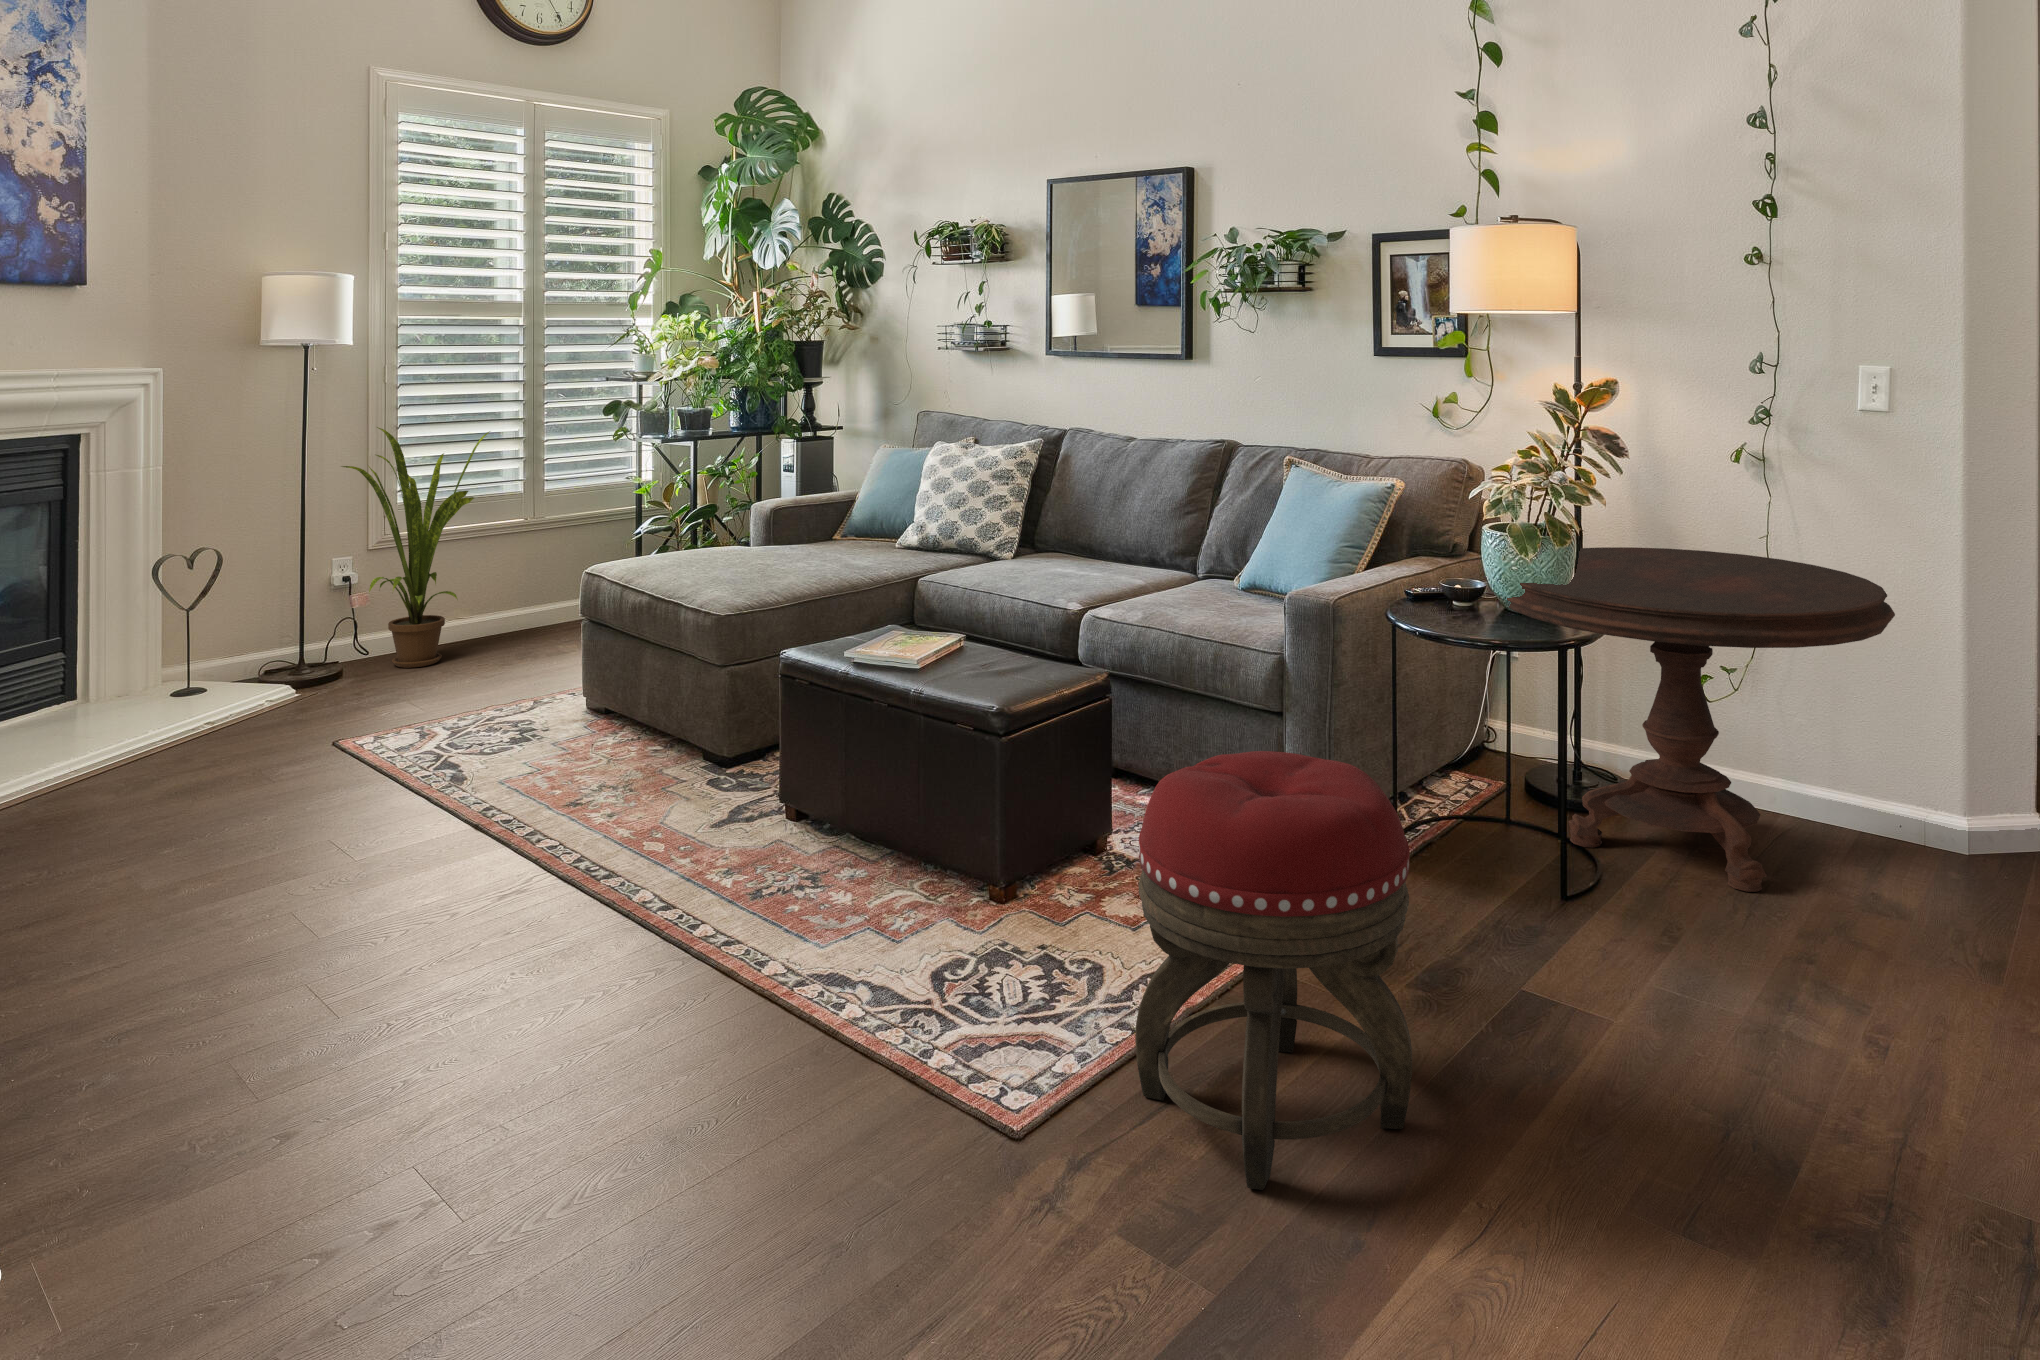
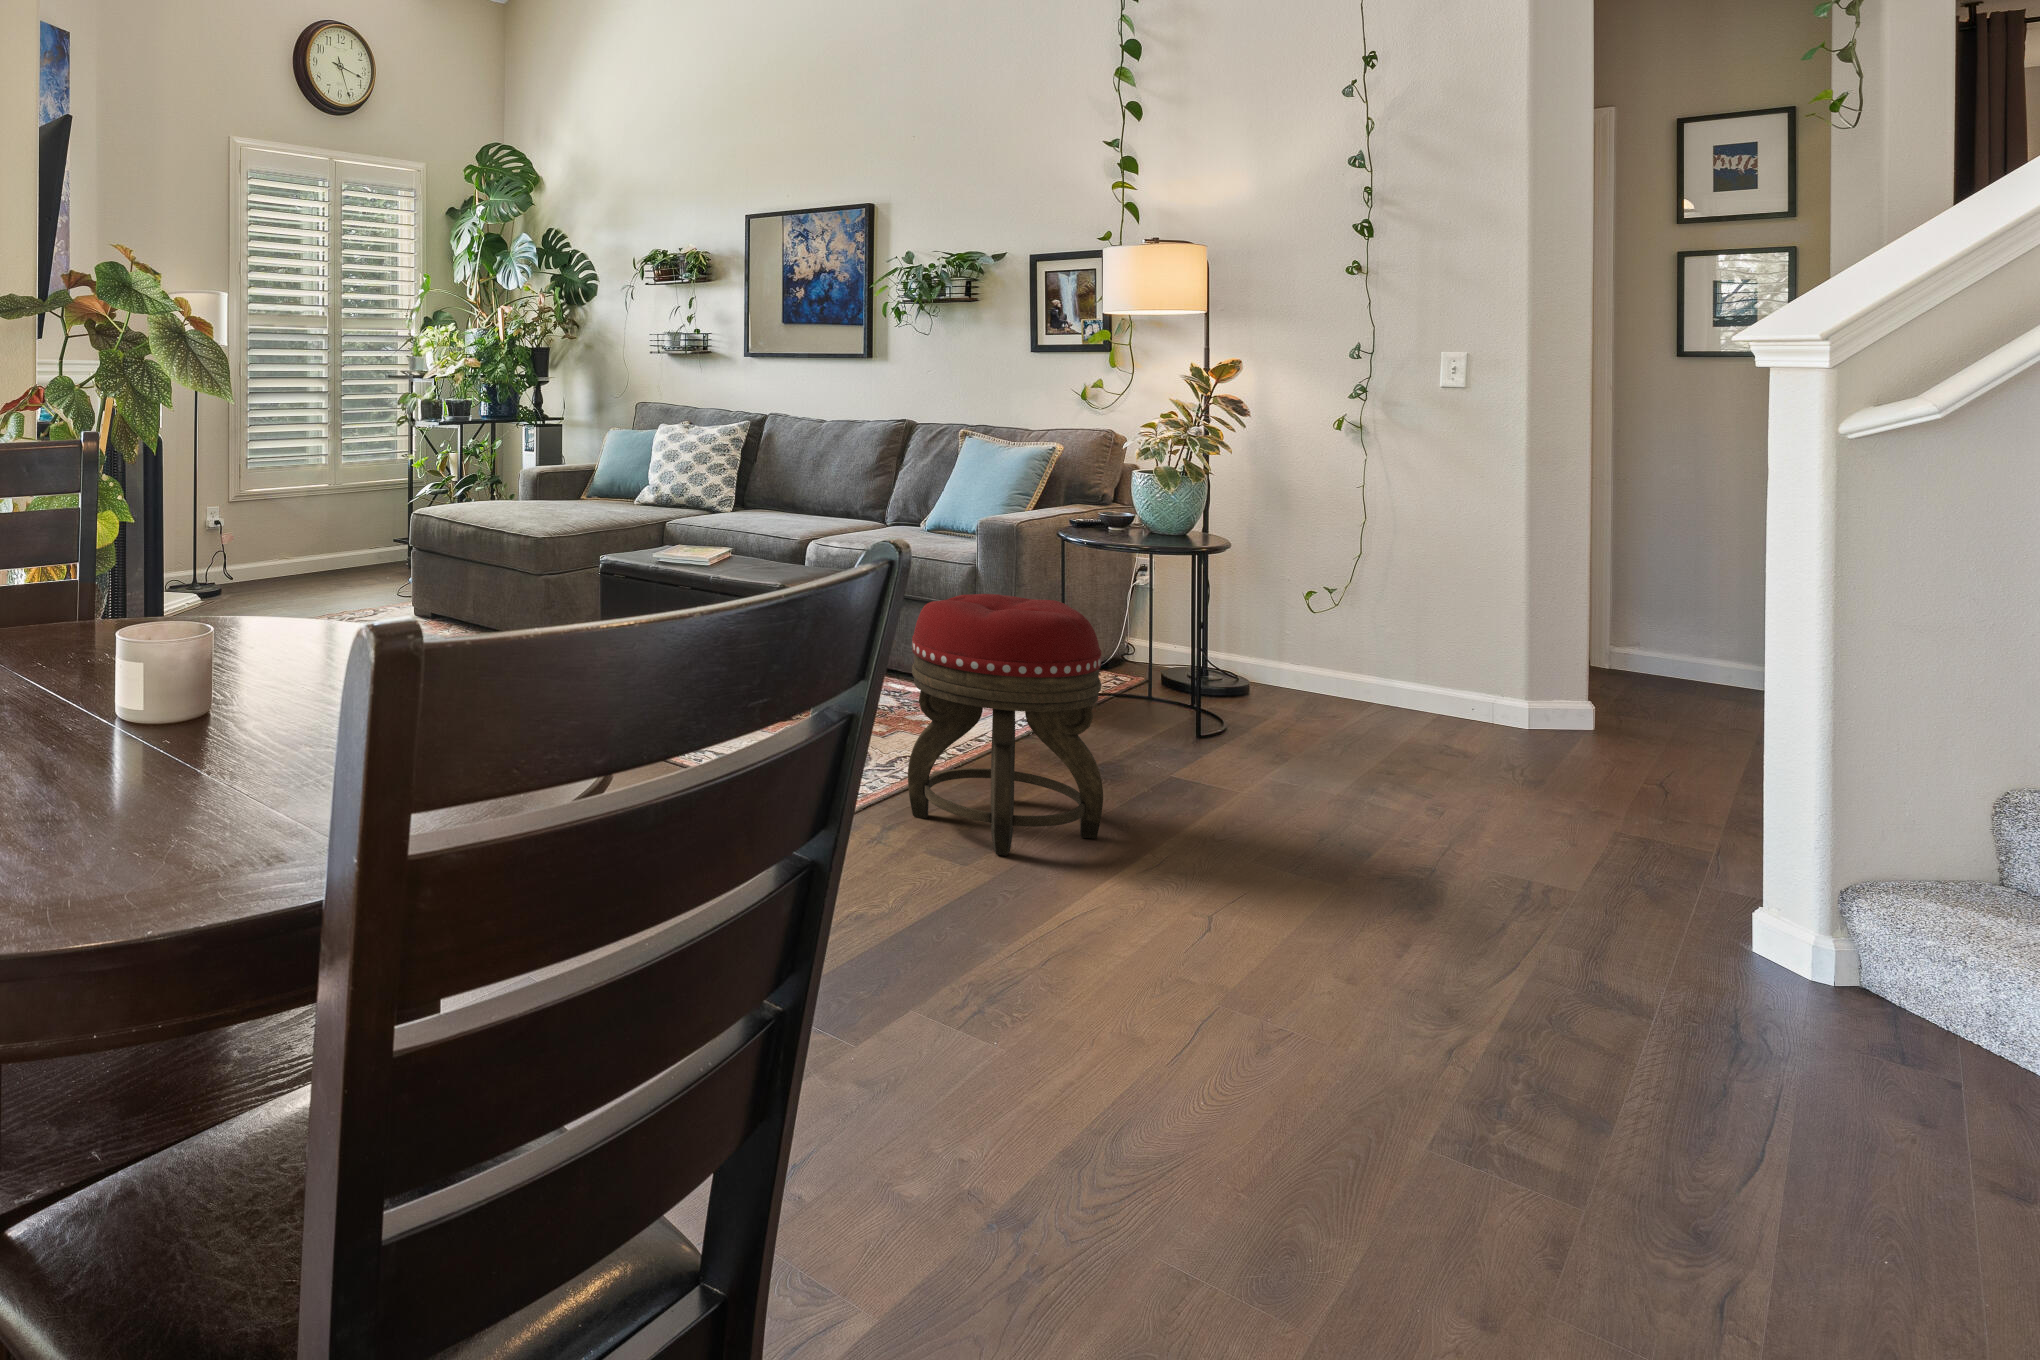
house plant: present [342,427,490,668] -> none [210,405,316,589]
side table: present [1507,547,1895,892] -> none [1141,498,1473,749]

